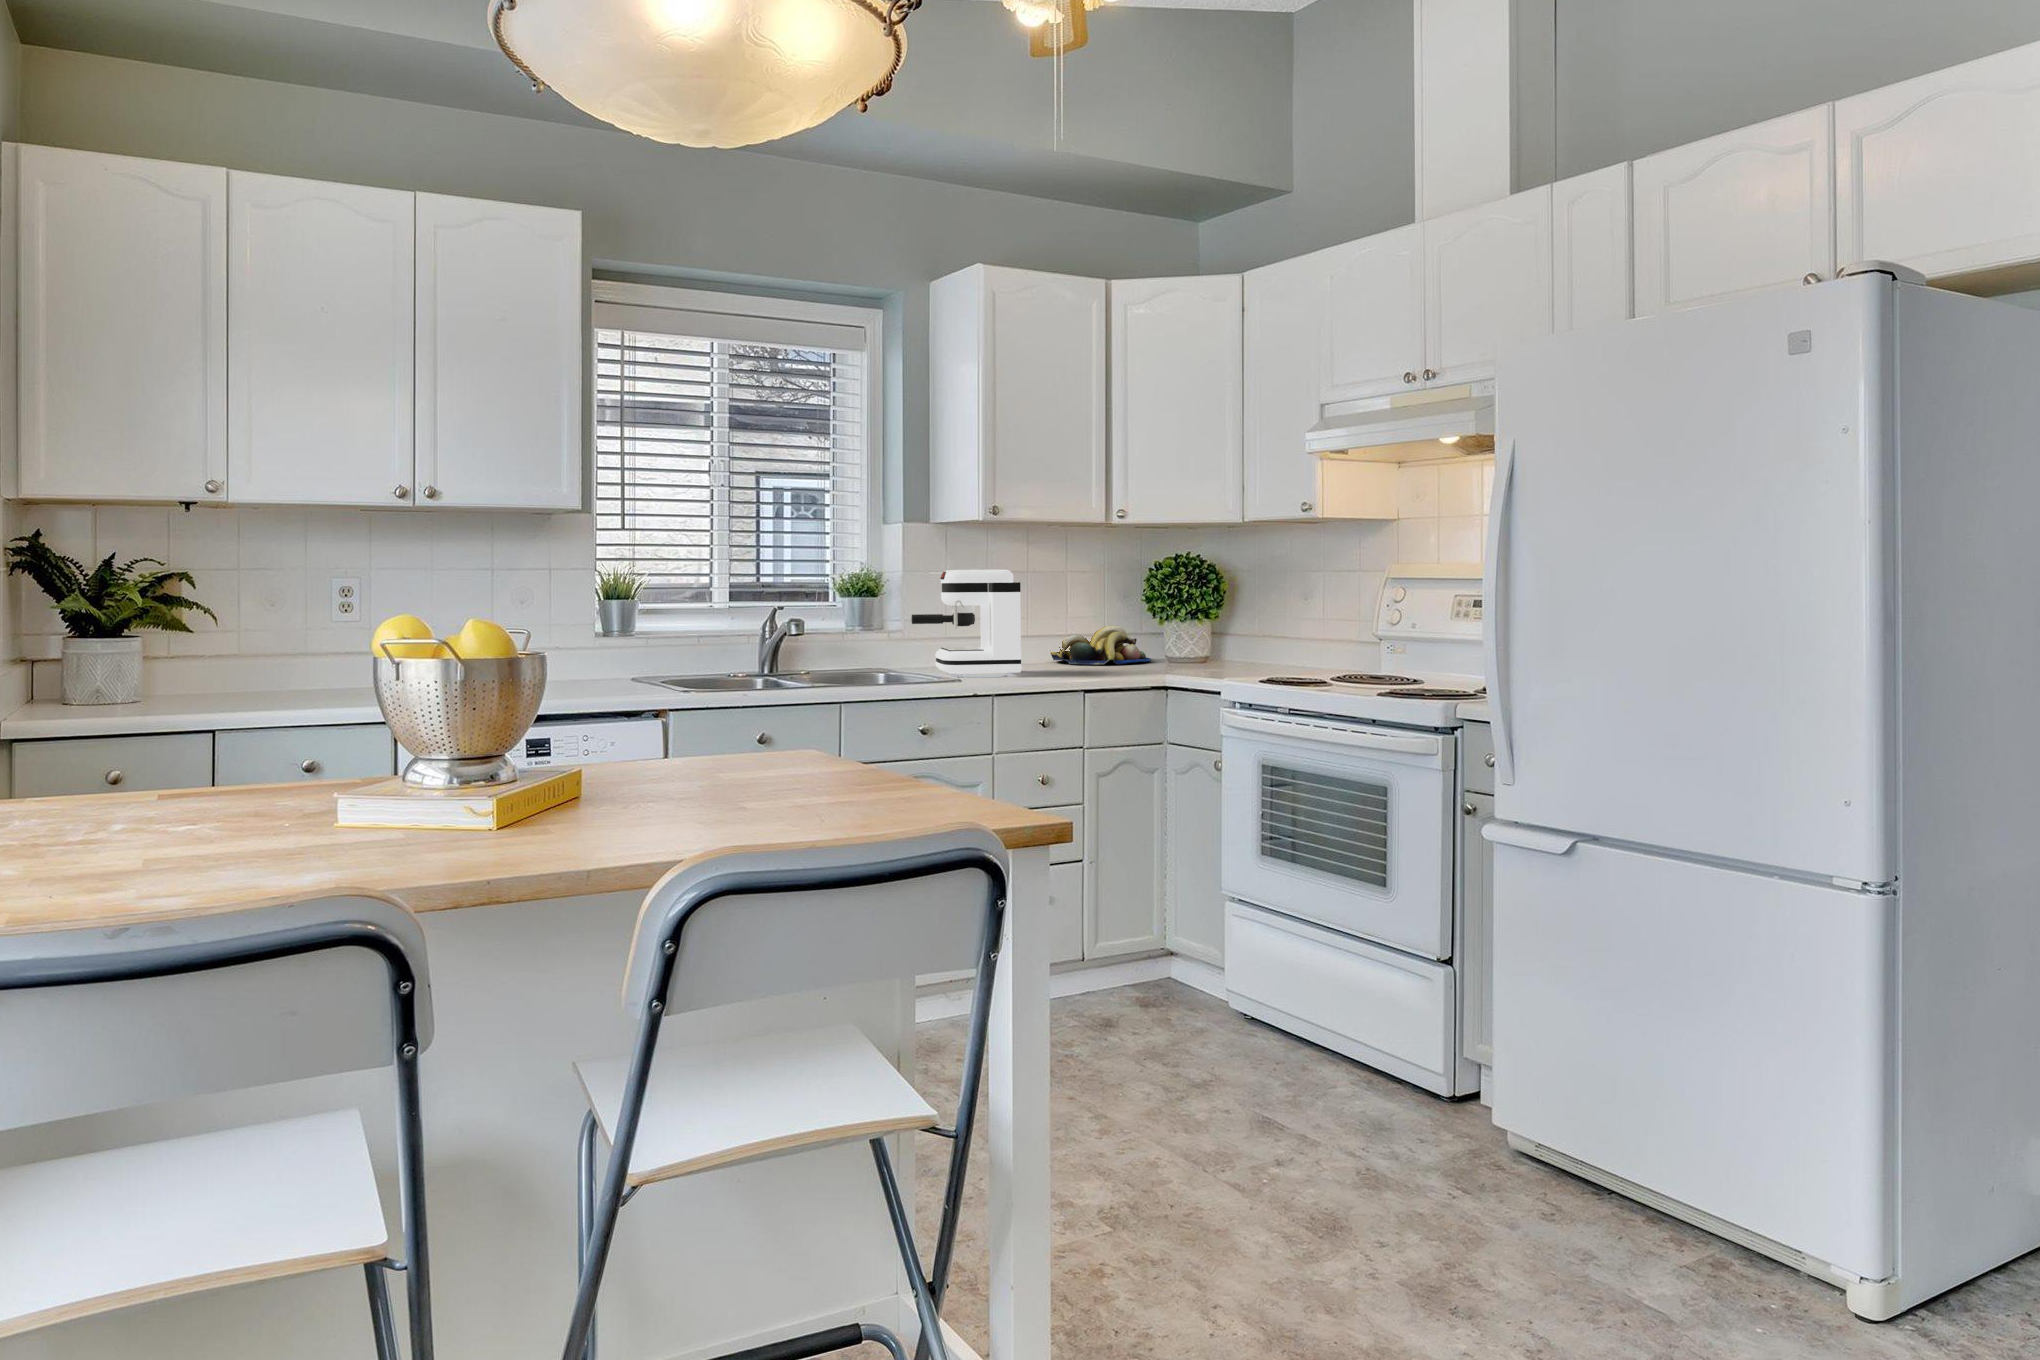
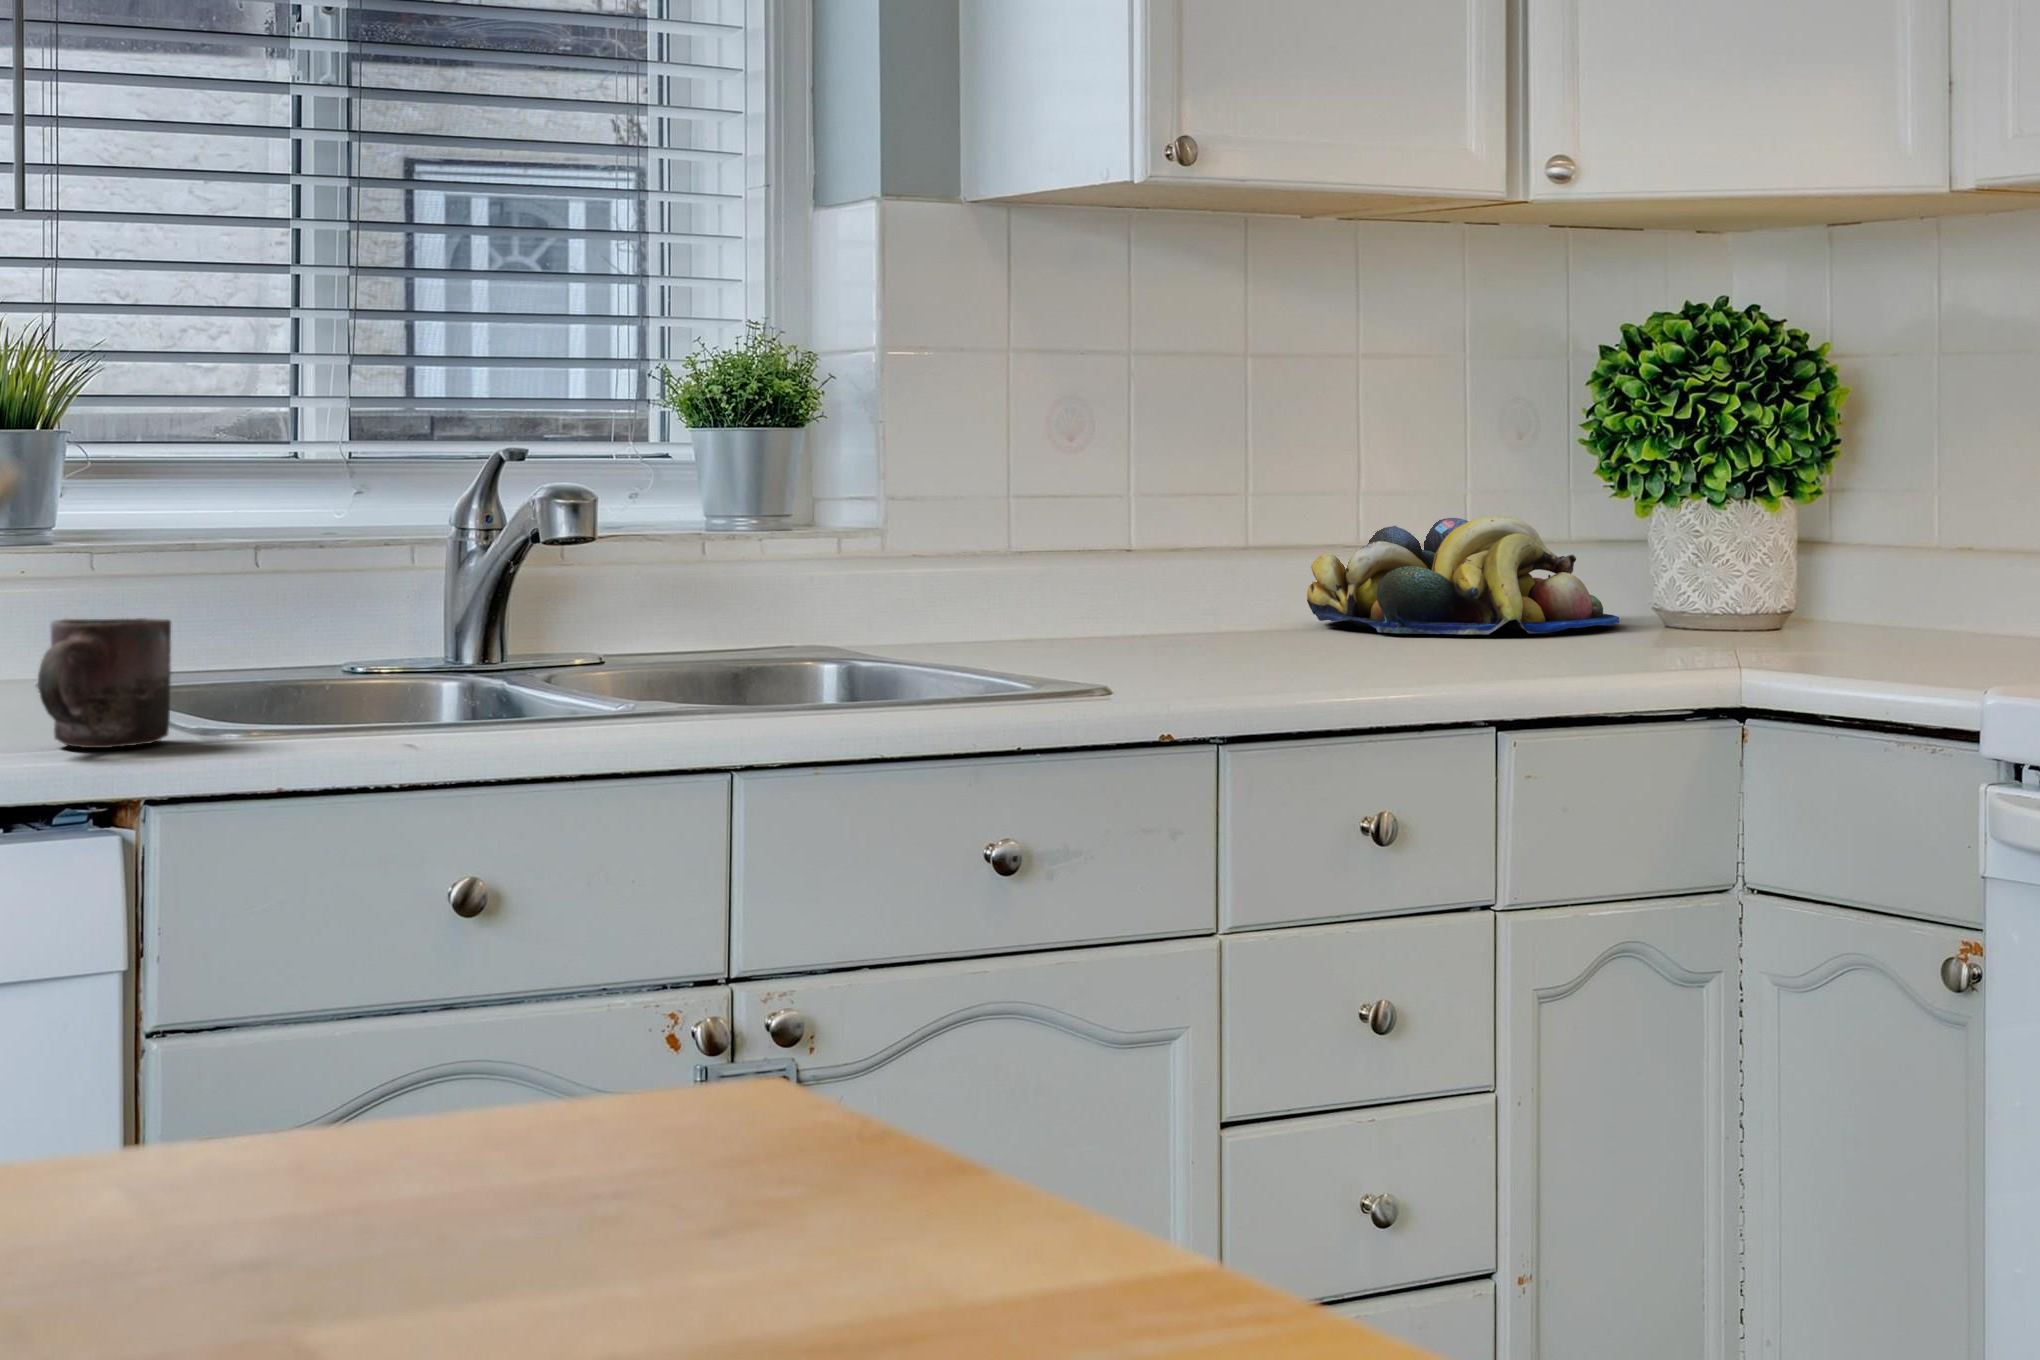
coffee maker: present [912,570,1021,676] -> none [917,337,1277,674]
mug: none [635,658,674,696] -> present [38,618,171,748]

